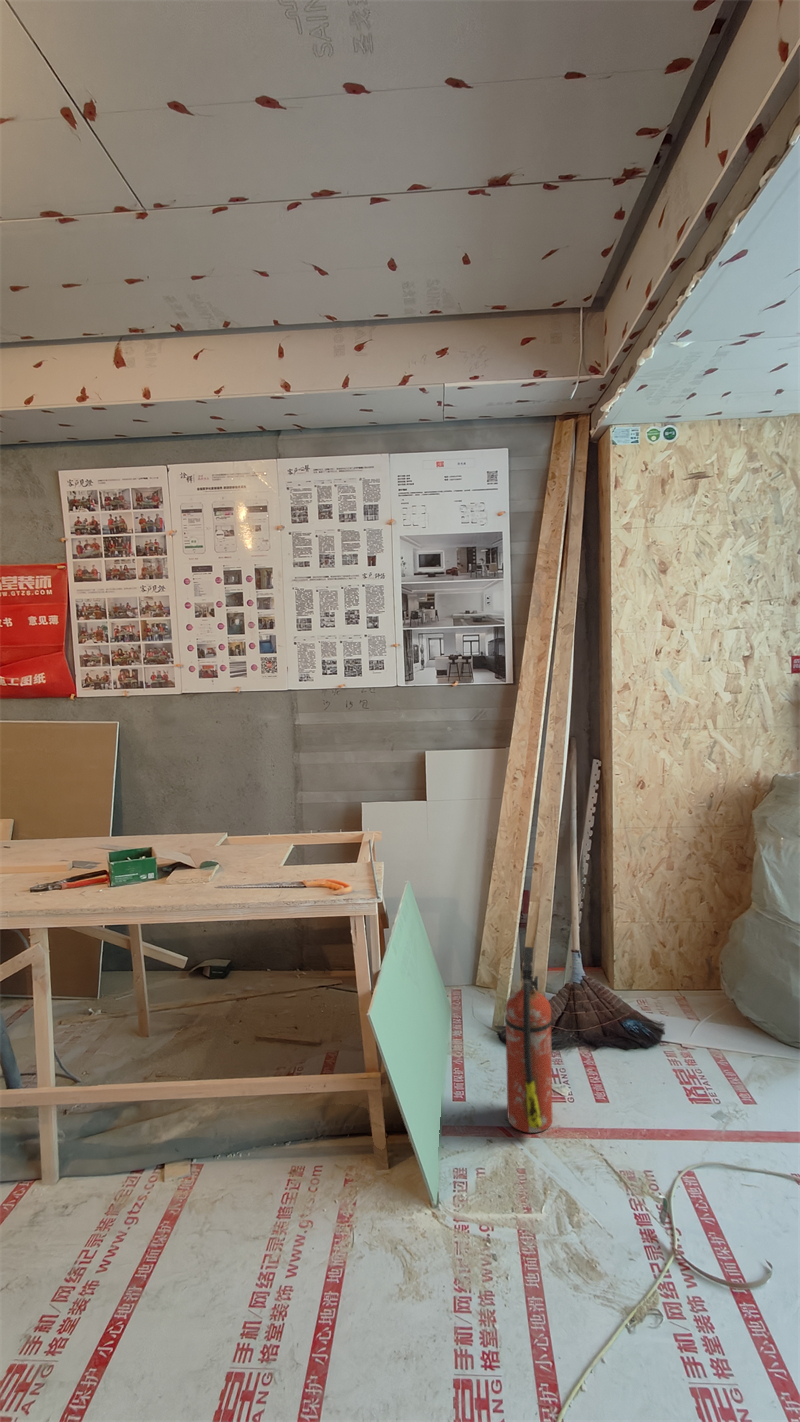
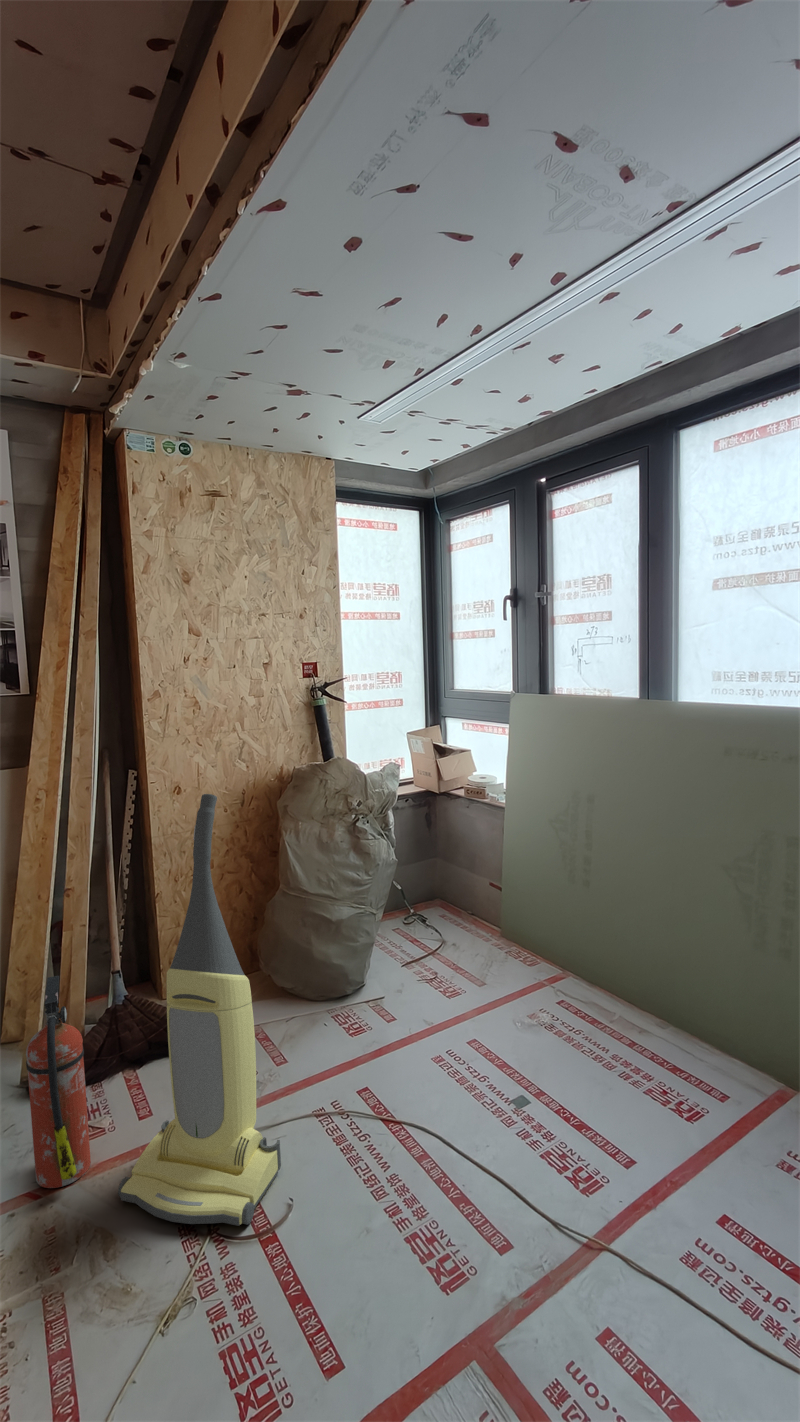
vacuum cleaner: none [577,803,739,1238] -> present [118,794,281,1226]

